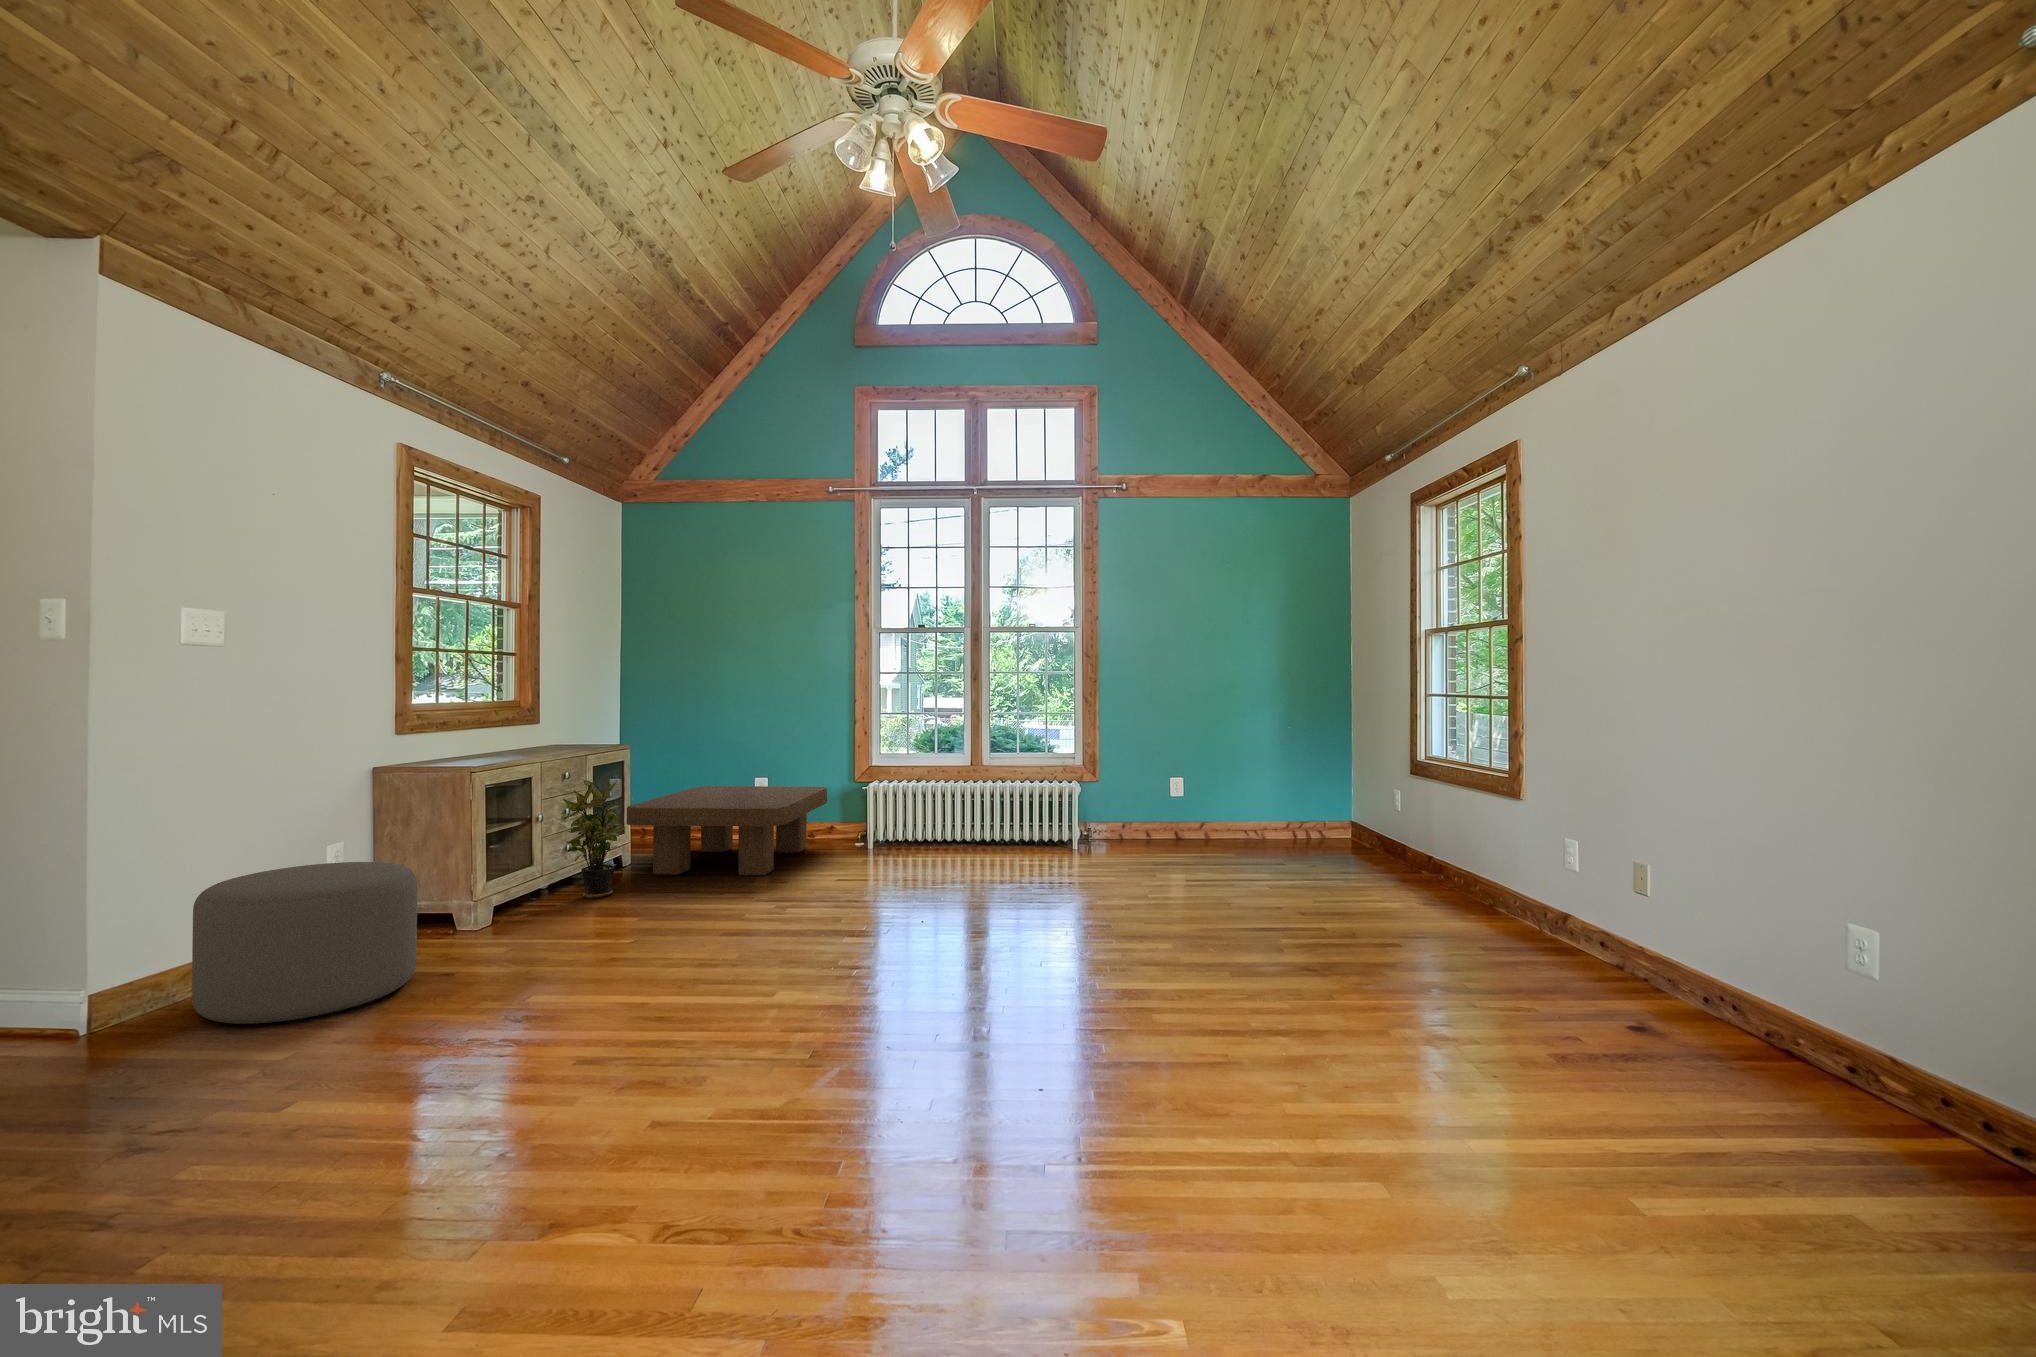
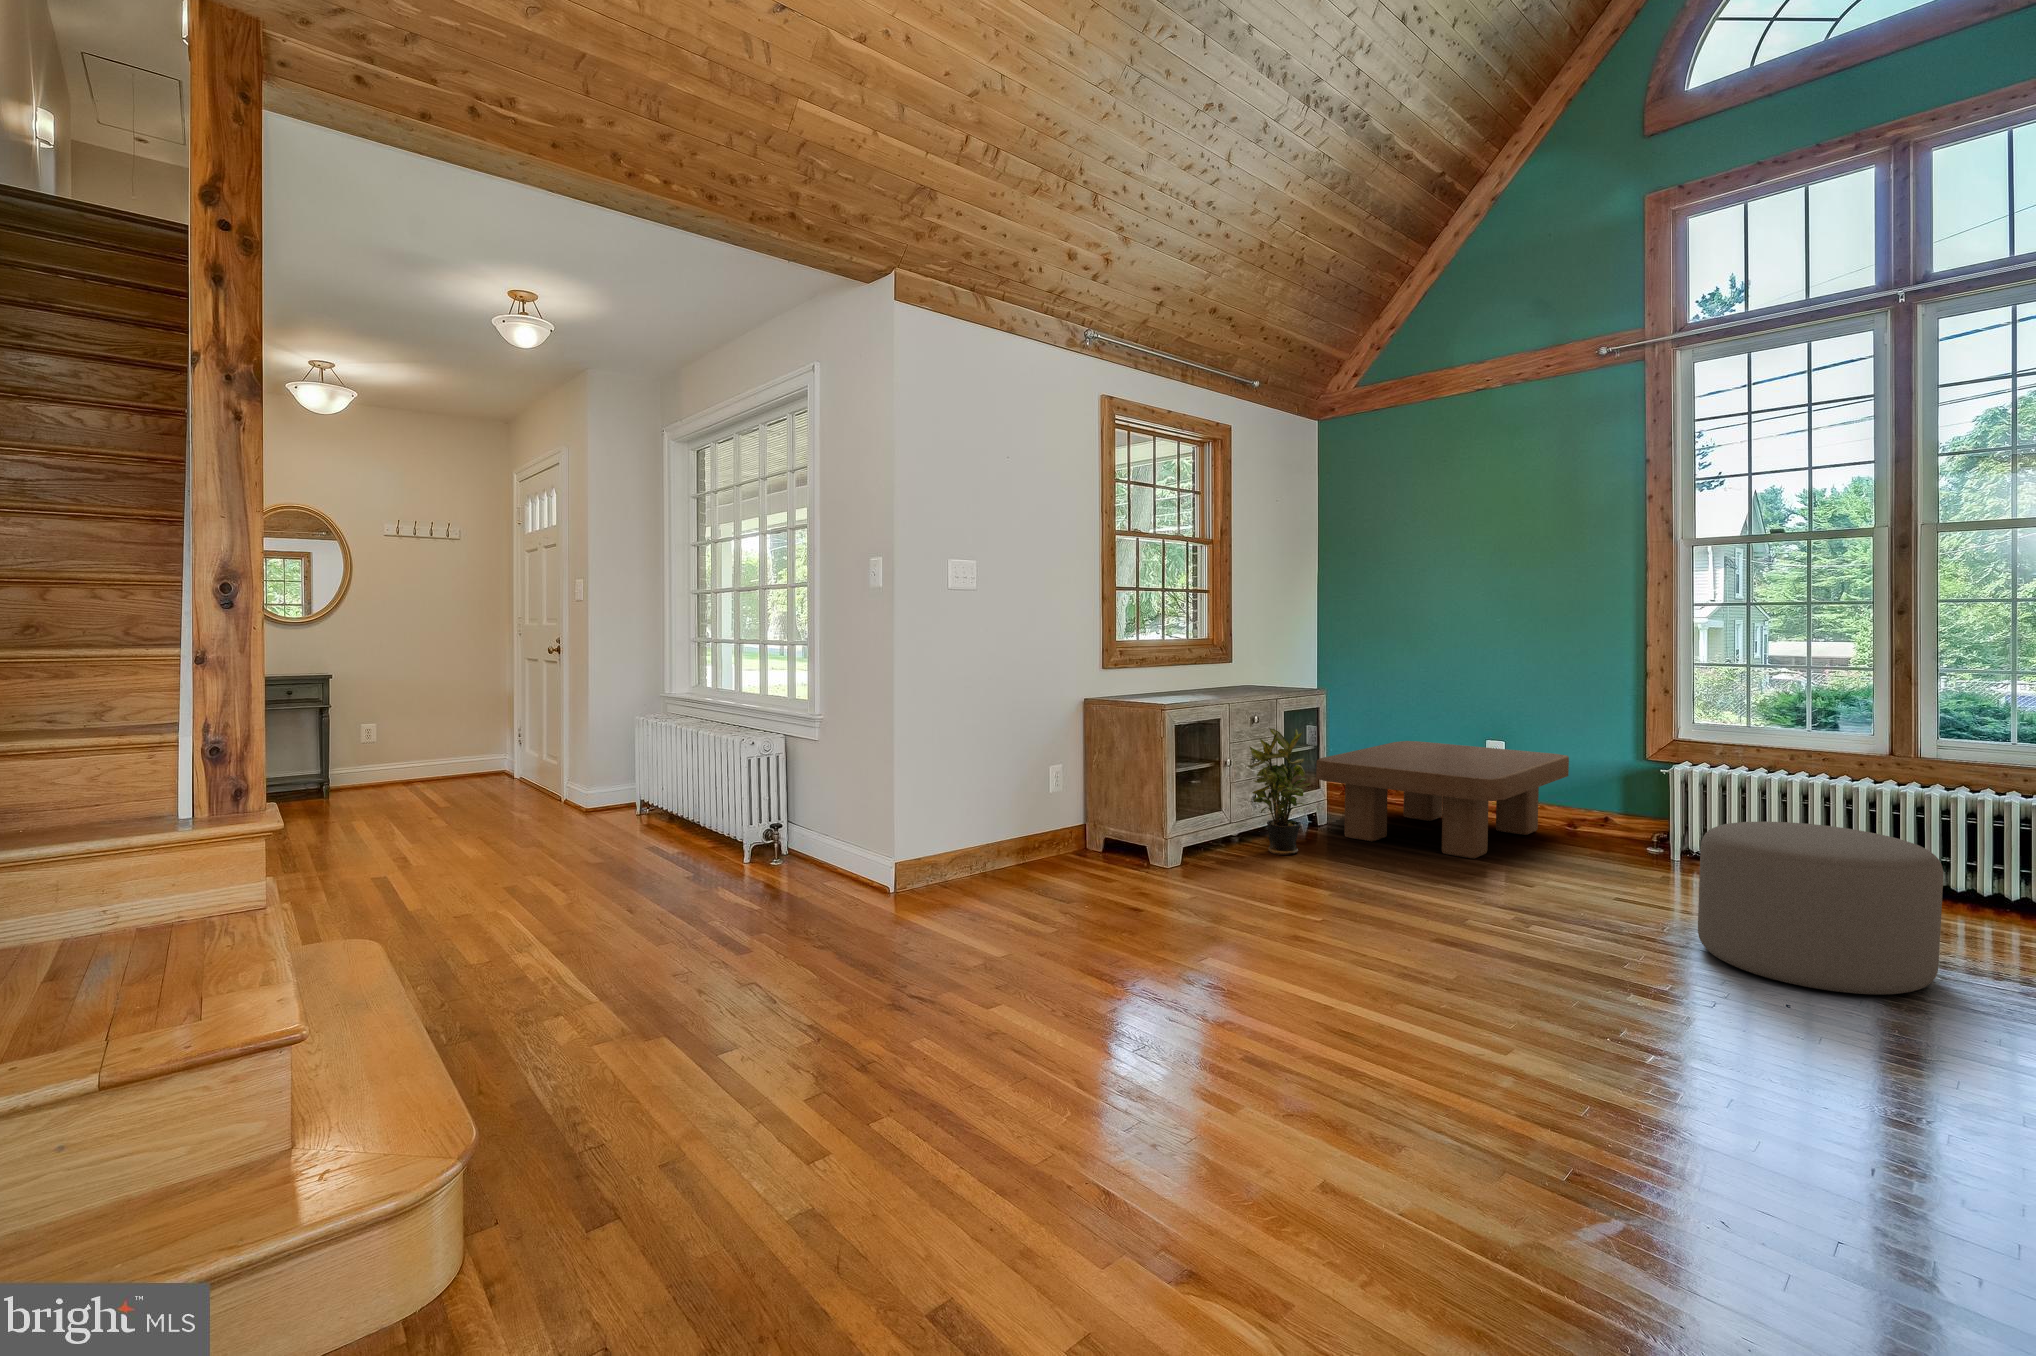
ottoman: present [192,862,417,1024] -> present [1698,822,1943,995]

